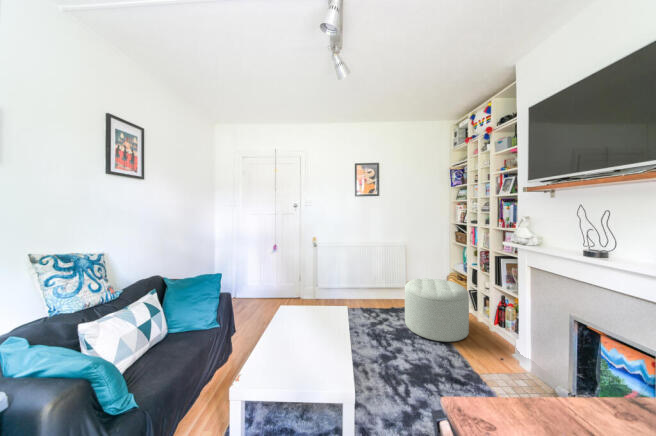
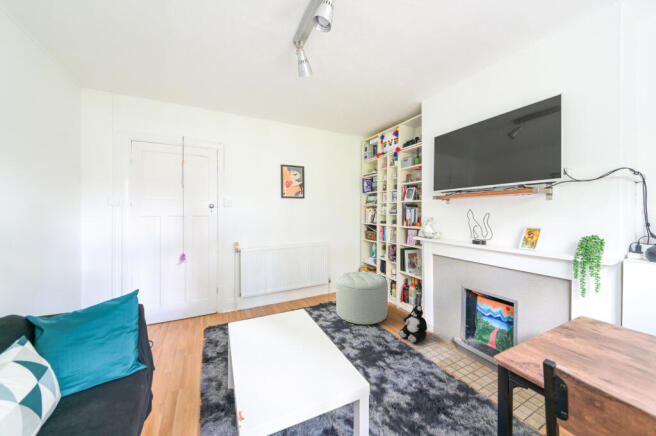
plush toy: none [469,328,513,376] -> present [398,304,427,342]

